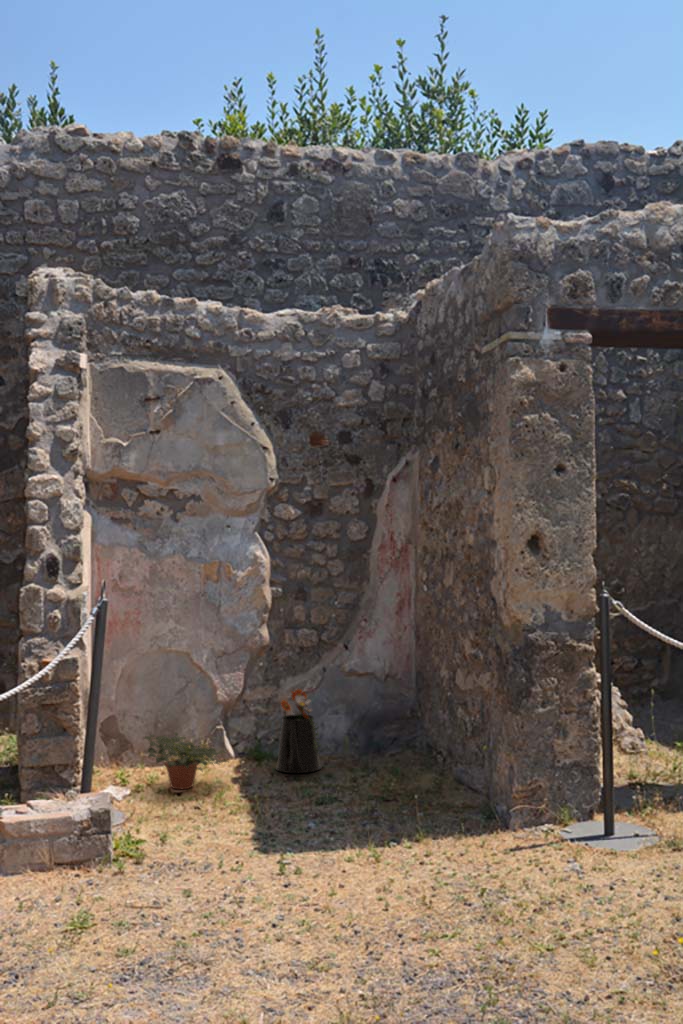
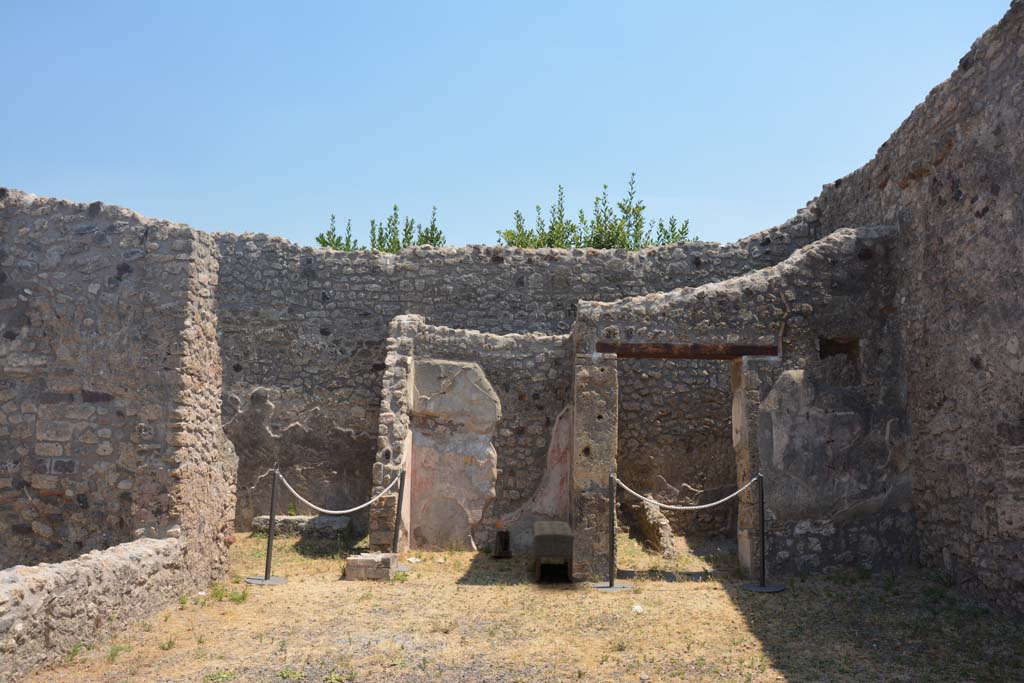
bench: none [371,694,507,829] -> present [533,521,574,581]
potted plant: present [144,732,226,789] -> none [428,533,467,560]

